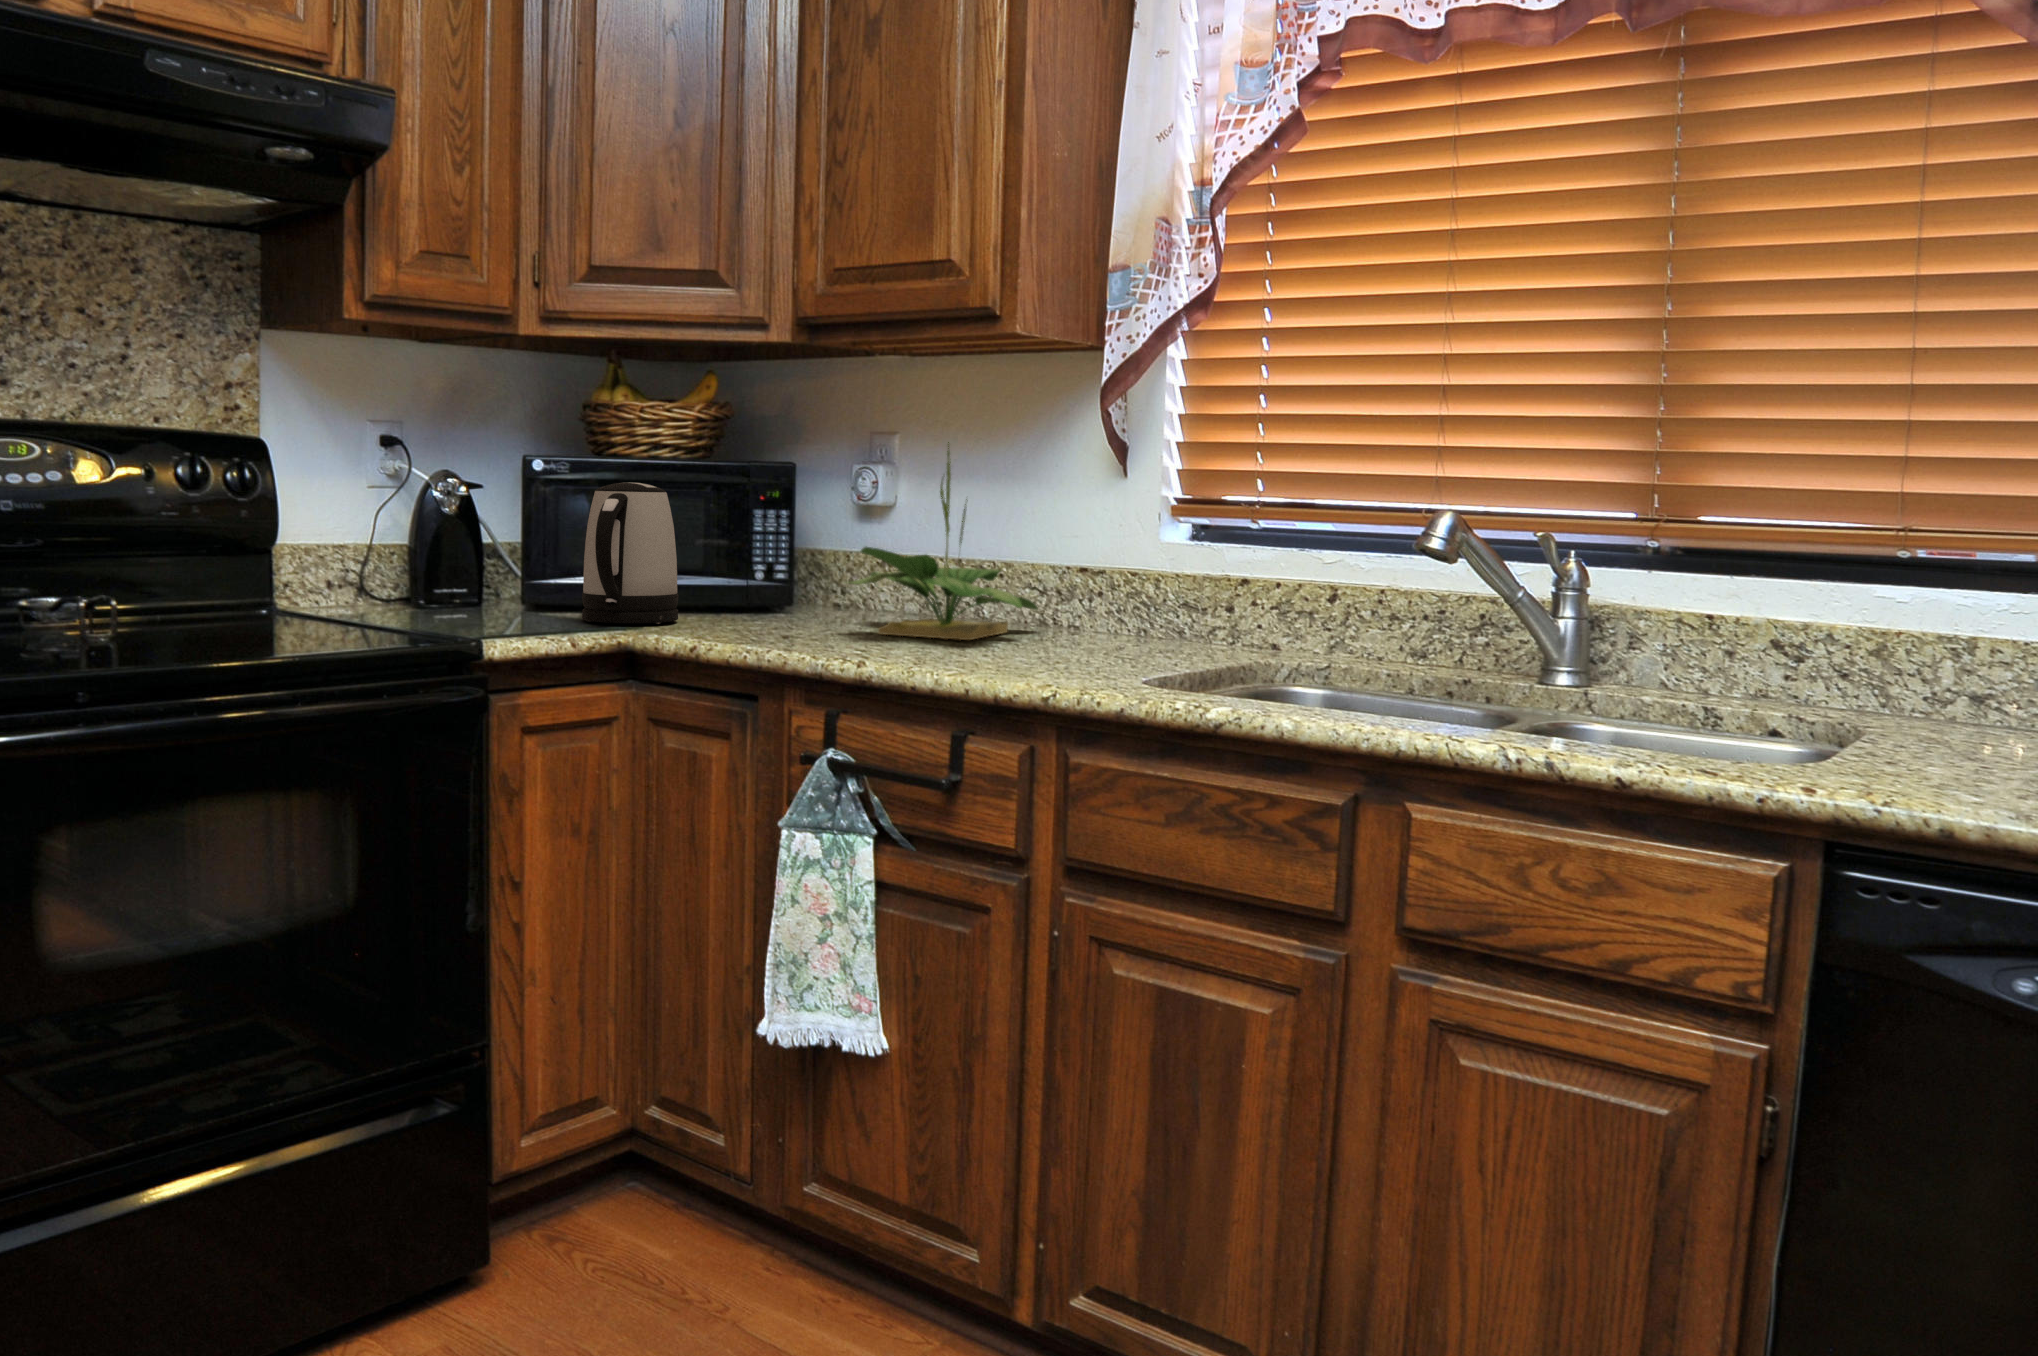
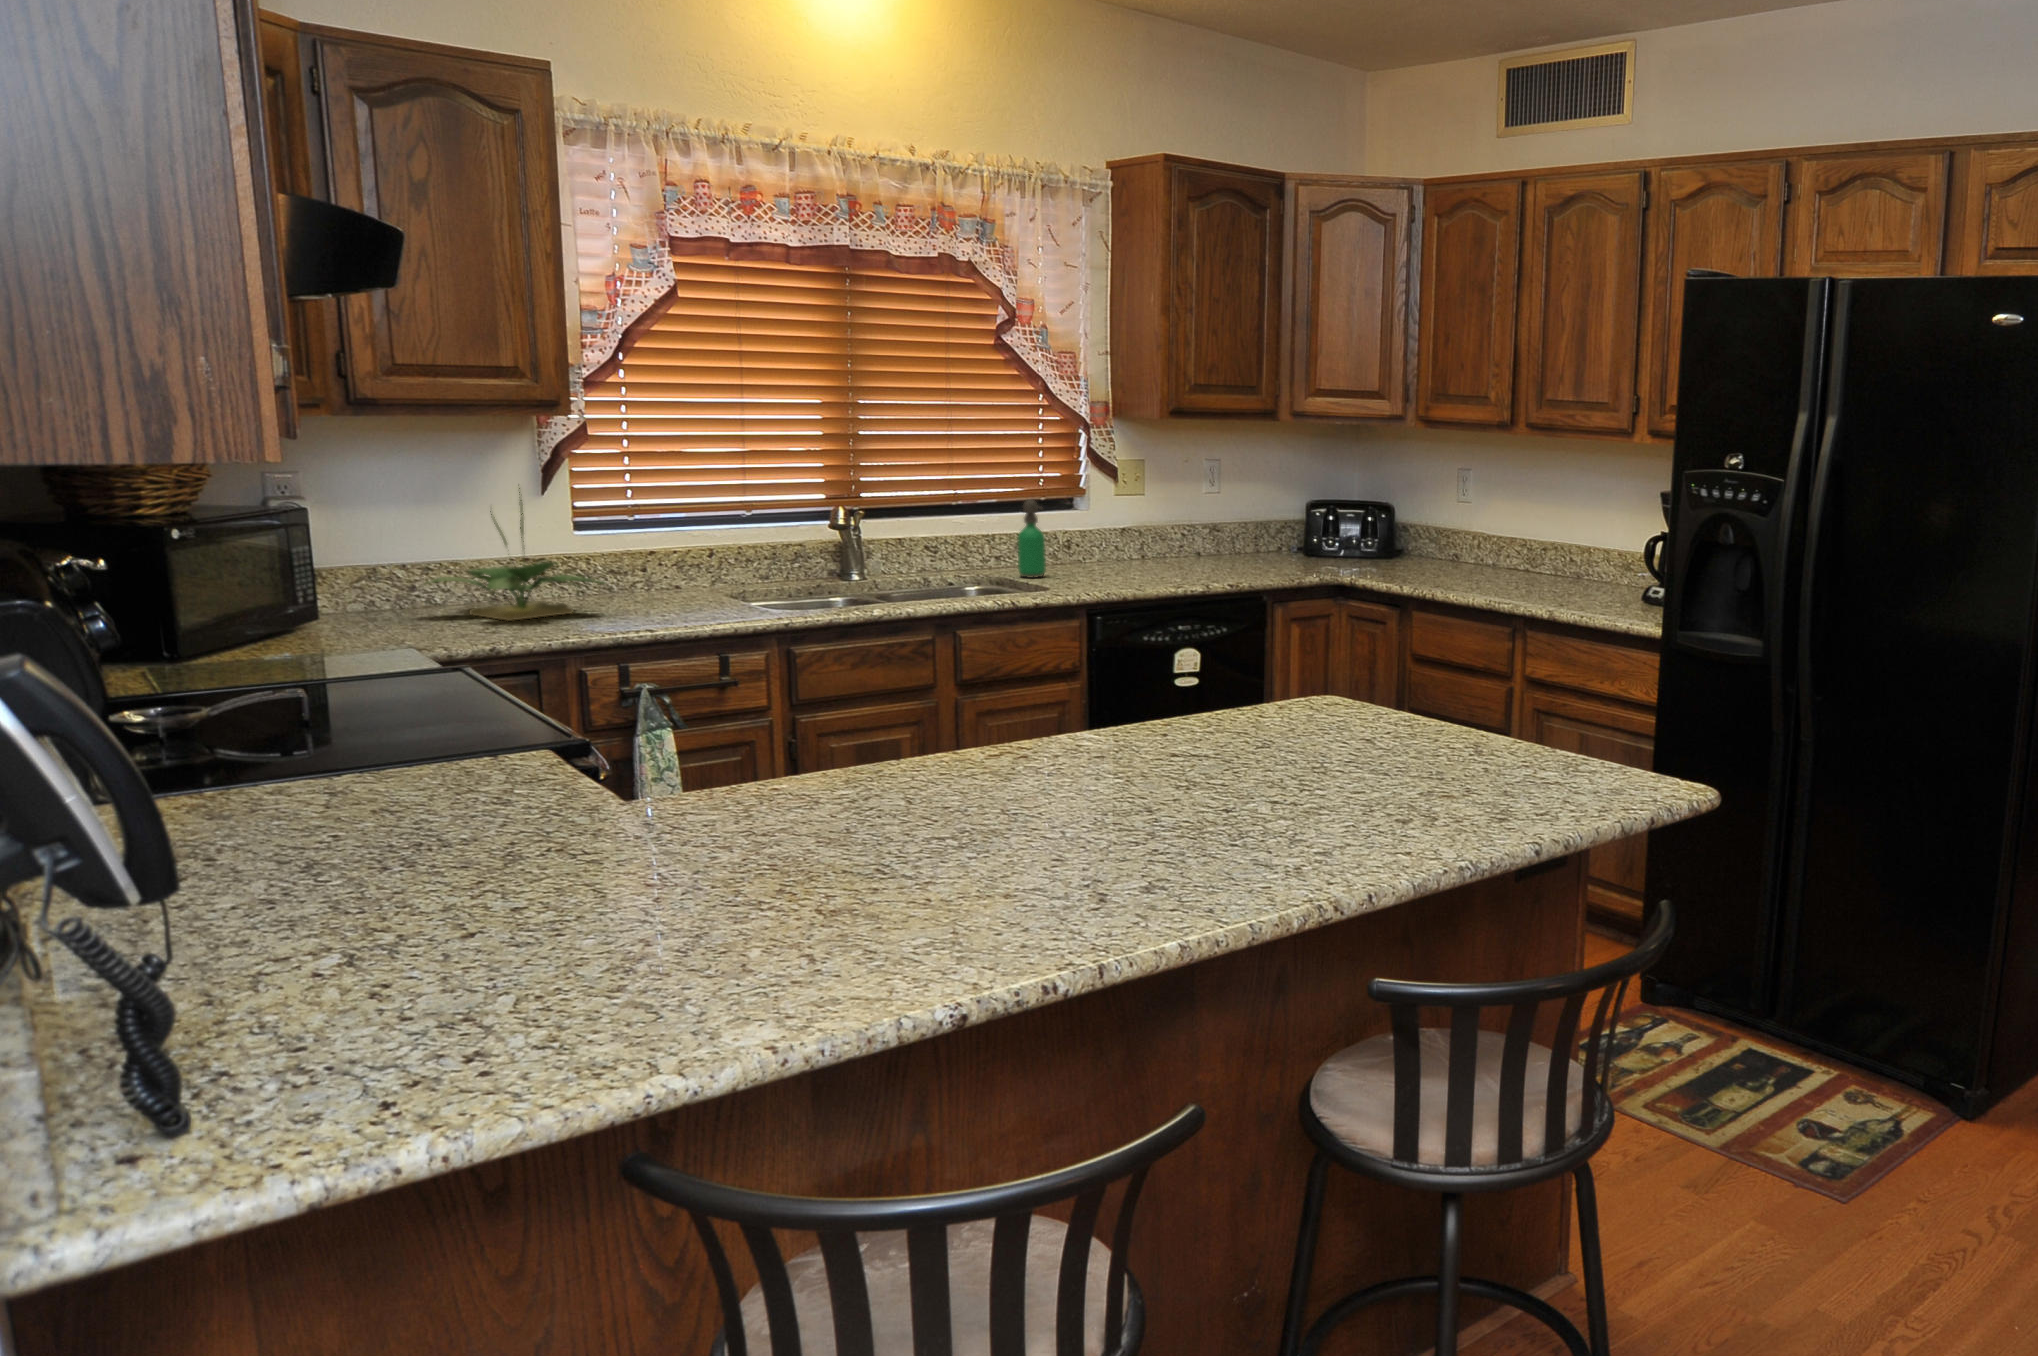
kettle: present [582,483,678,624] -> none [295,538,391,651]
soap dispenser: none [1924,538,2017,749] -> present [1017,499,1046,578]

